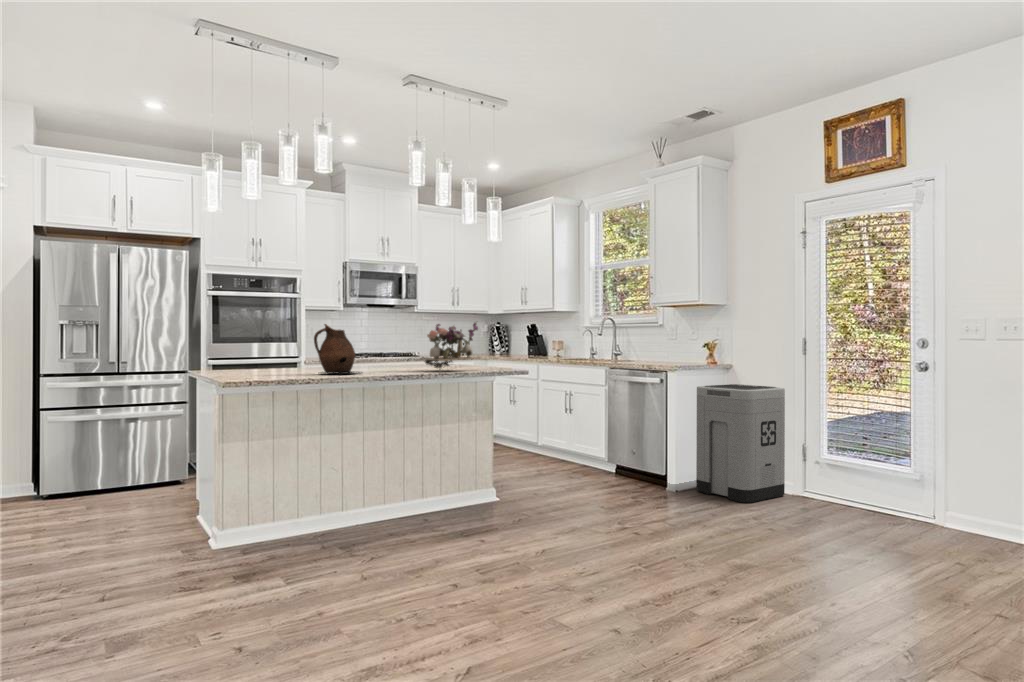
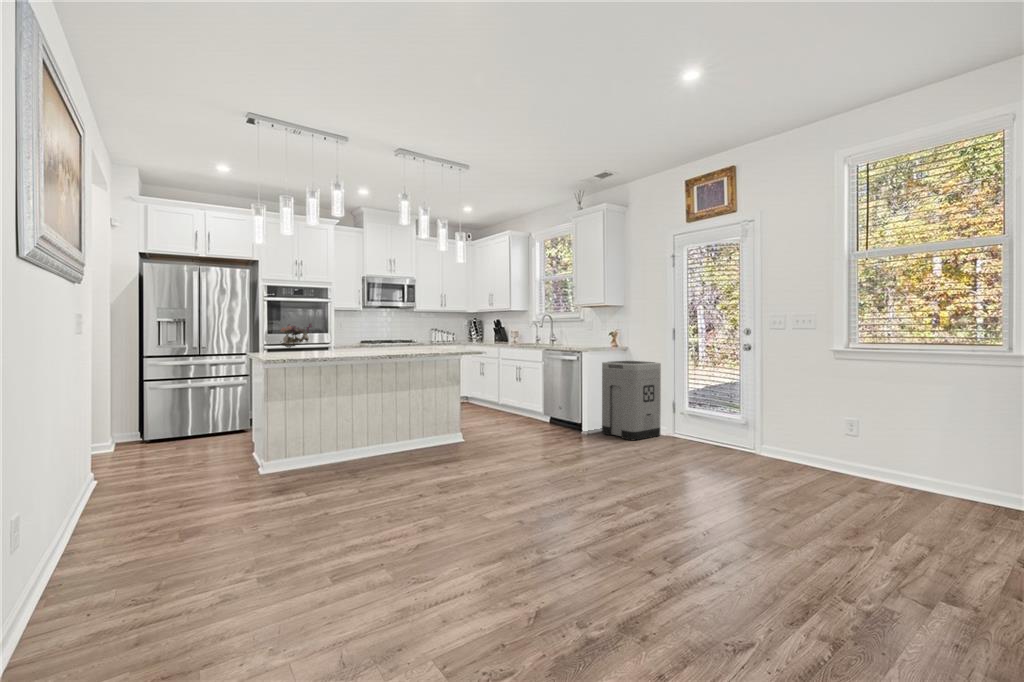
flower arrangement: present [421,322,478,368] -> present [280,323,312,348]
ceramic pitcher: present [314,324,360,374] -> none [334,320,368,354]

